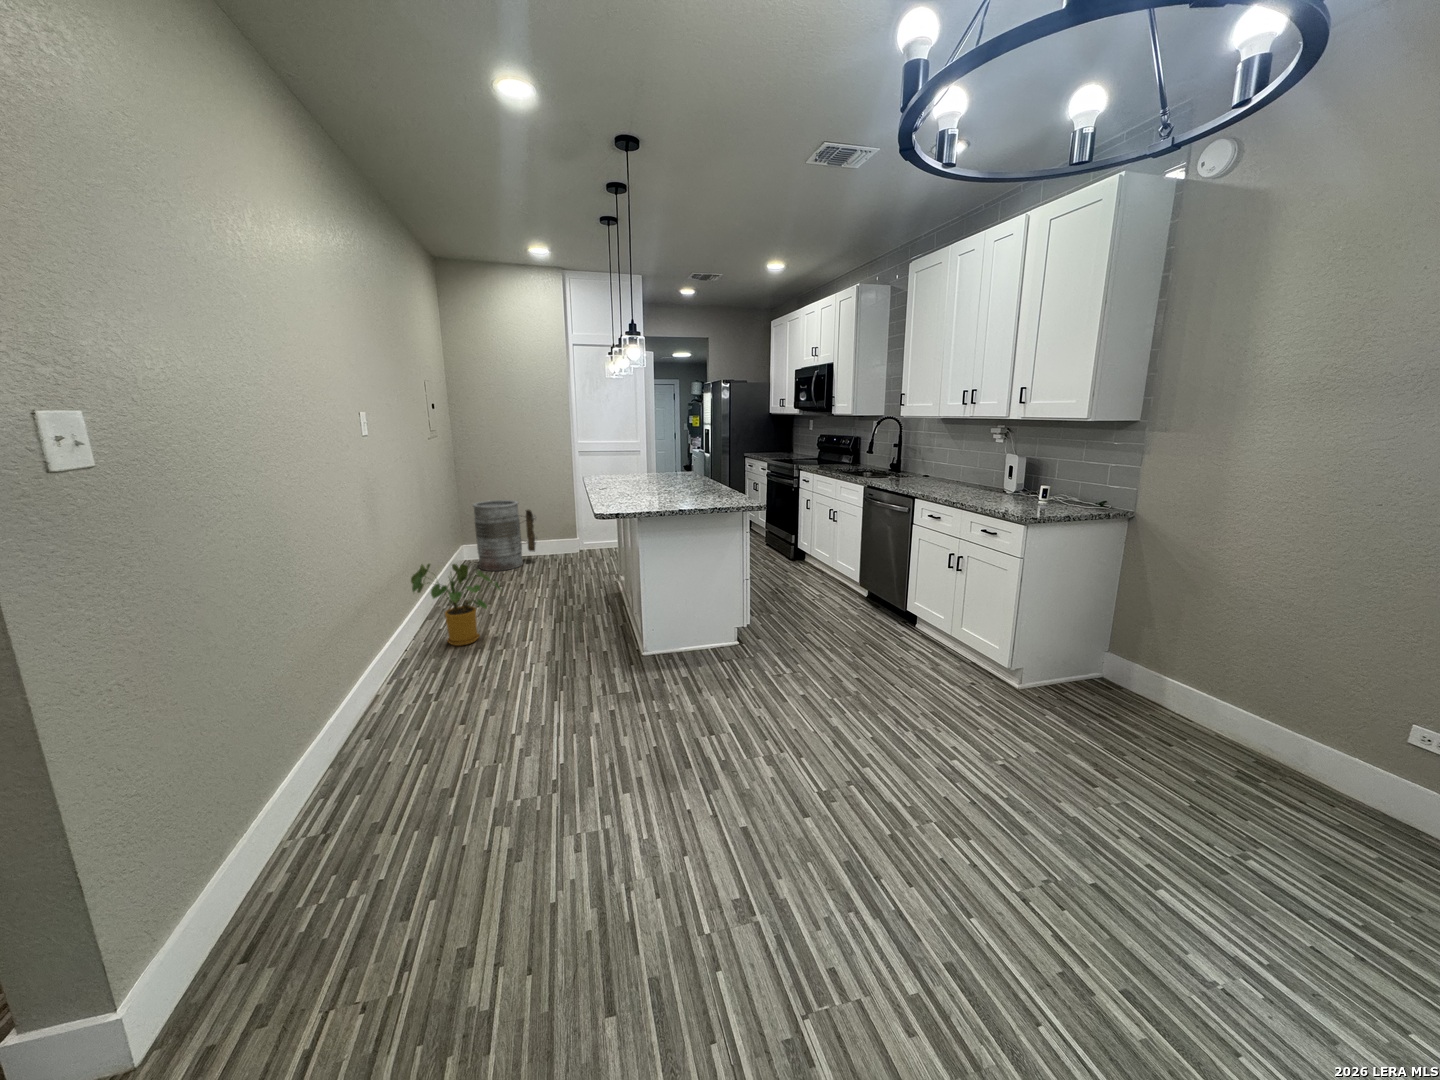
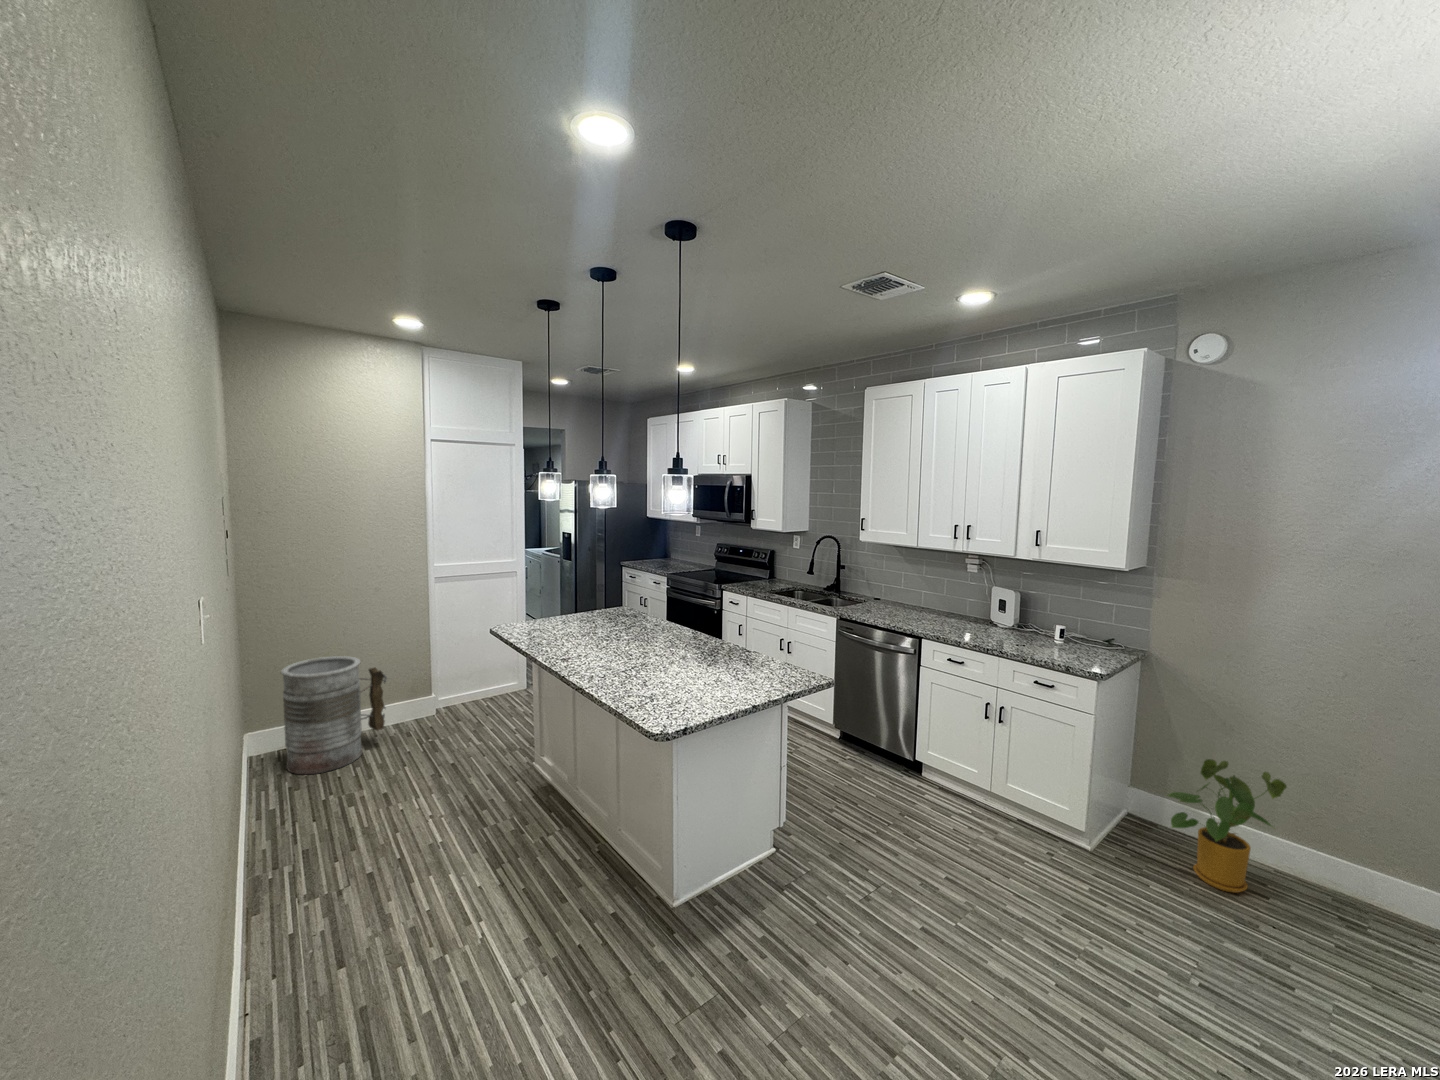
house plant: present [411,564,501,646] -> present [1168,759,1287,893]

